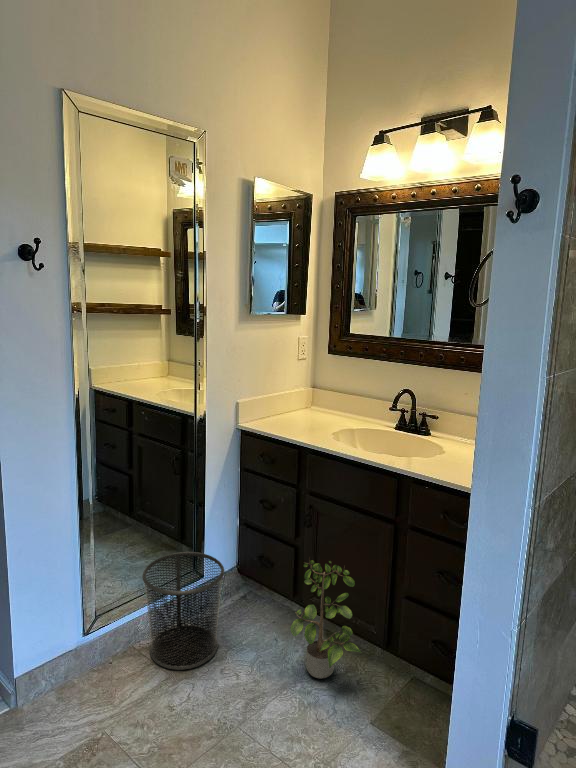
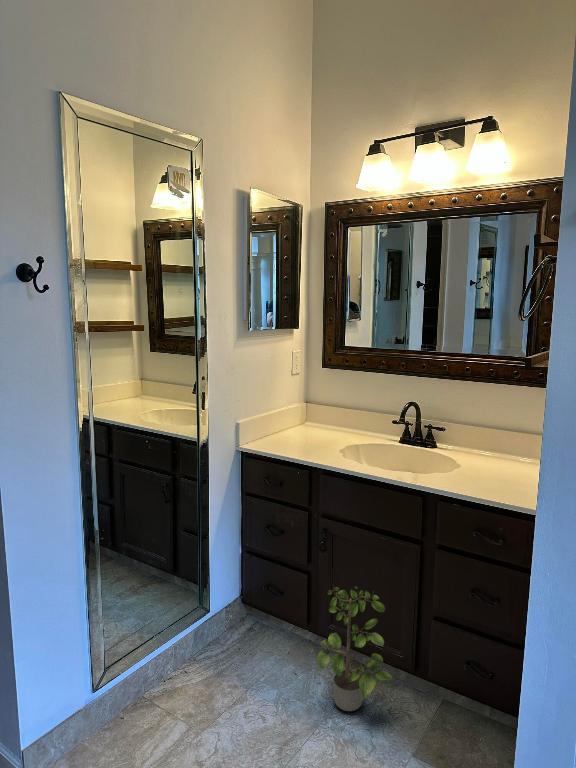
waste bin: present [142,552,224,670] -> none [153,587,241,718]

